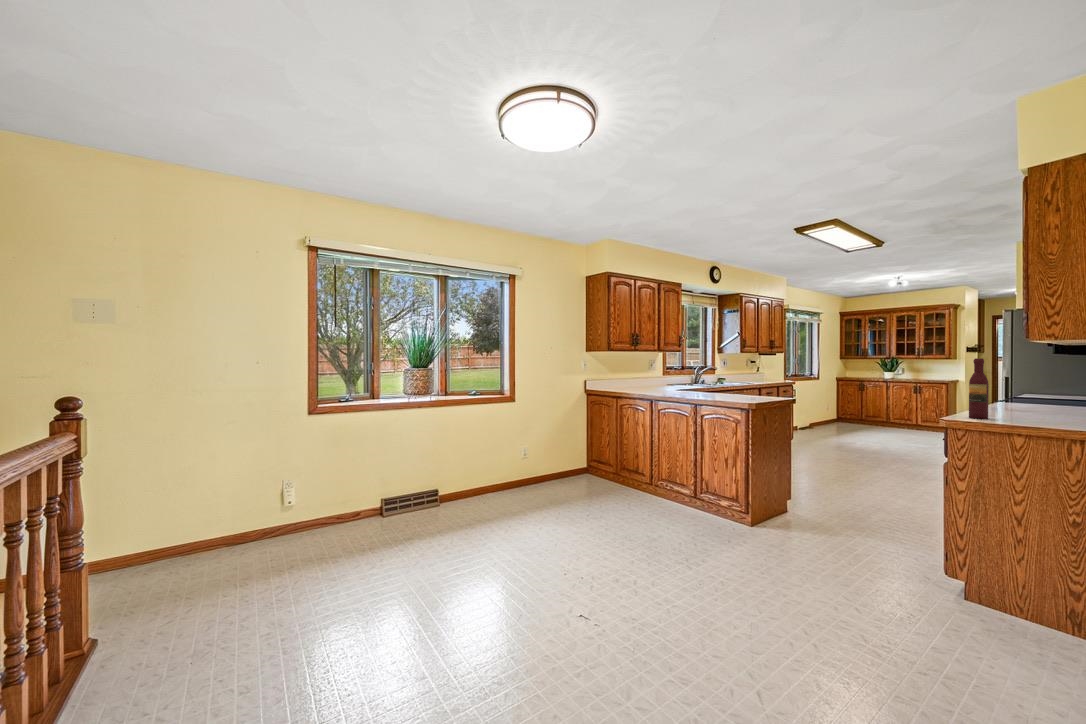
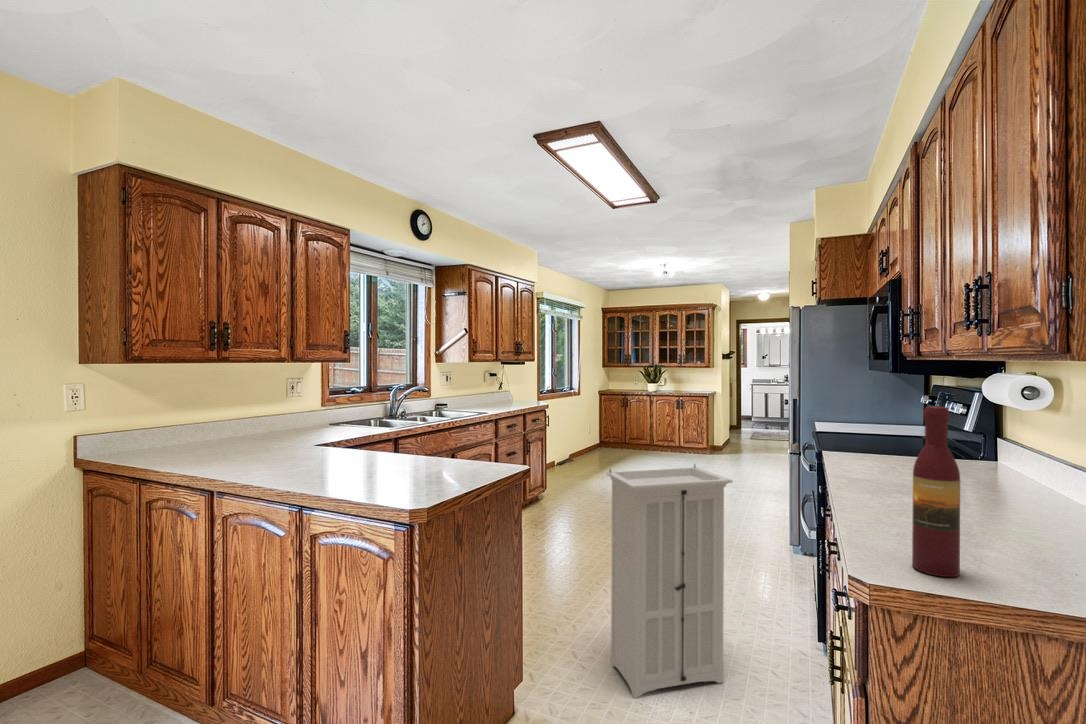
storage cabinet: none [839,404,919,519] -> present [607,465,732,698]

